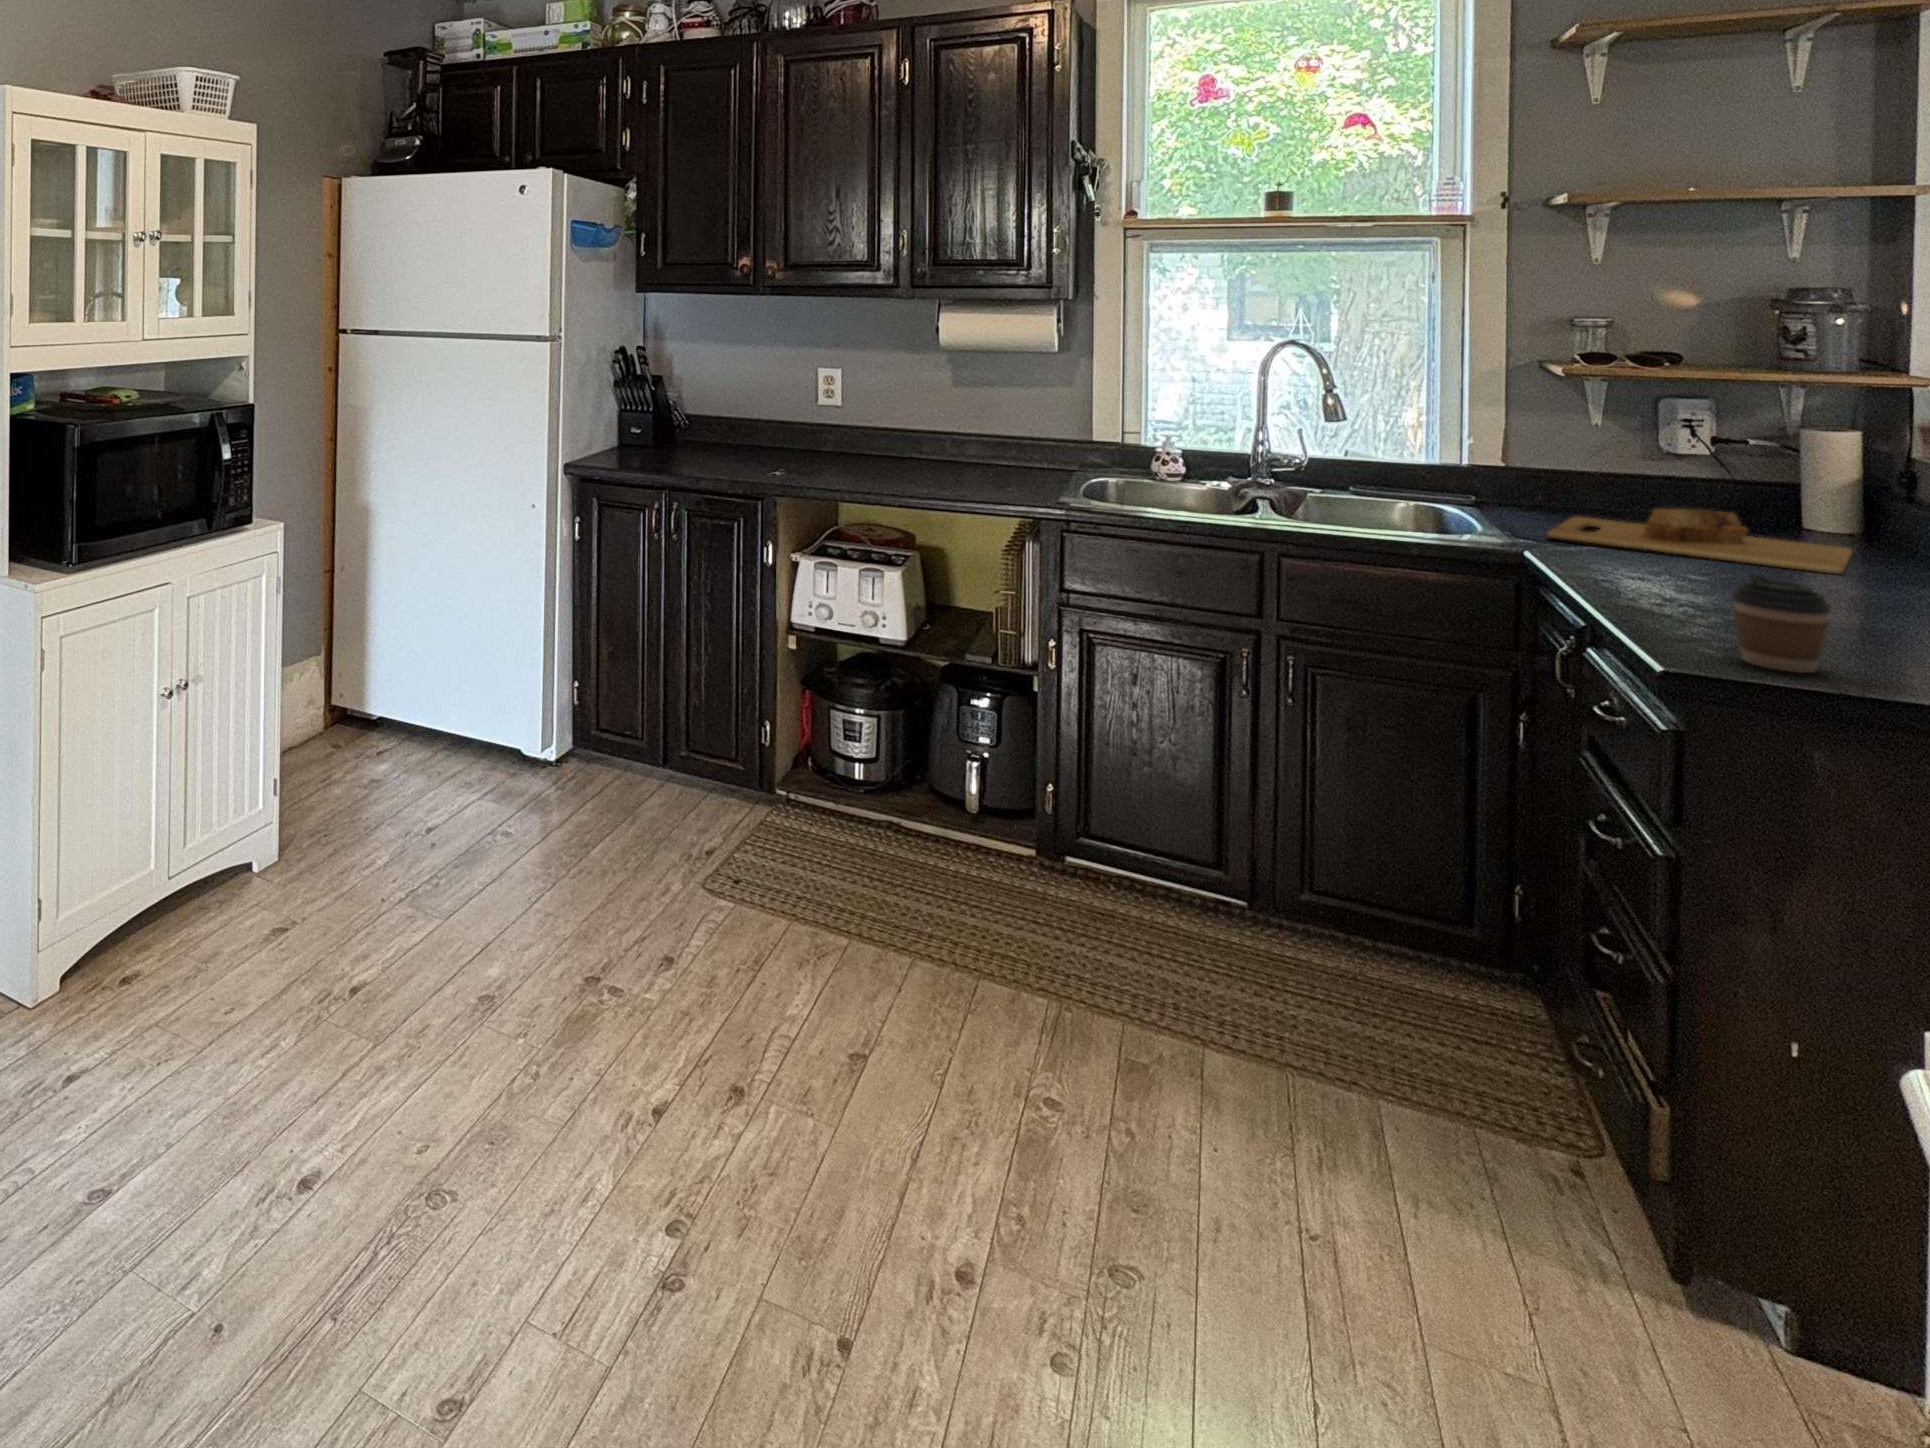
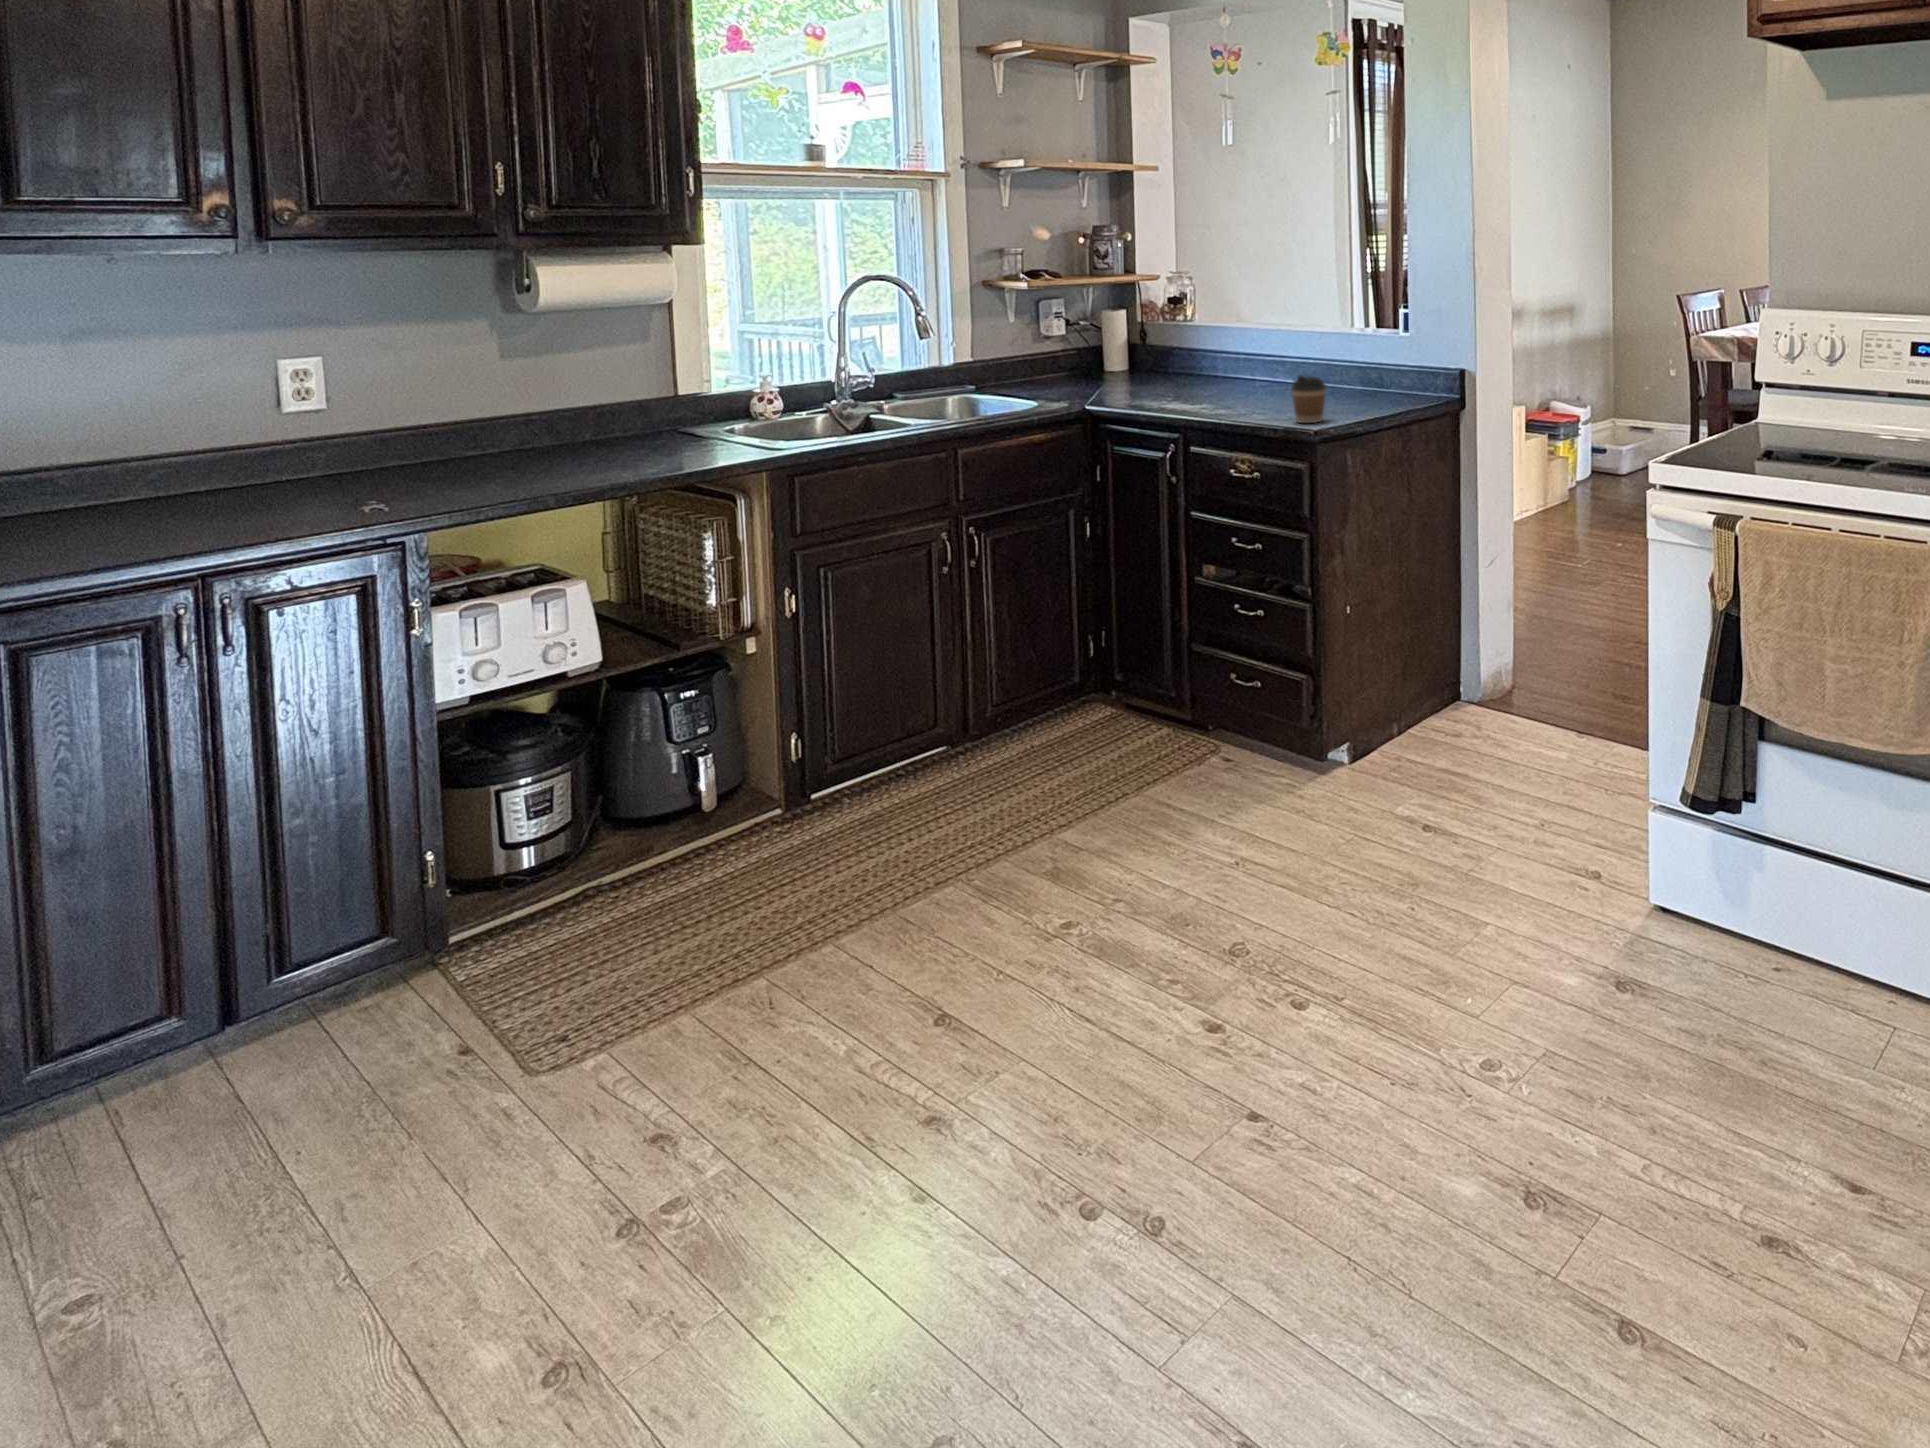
cutting board: present [1547,509,1852,574] -> none [1029,365,1183,400]

